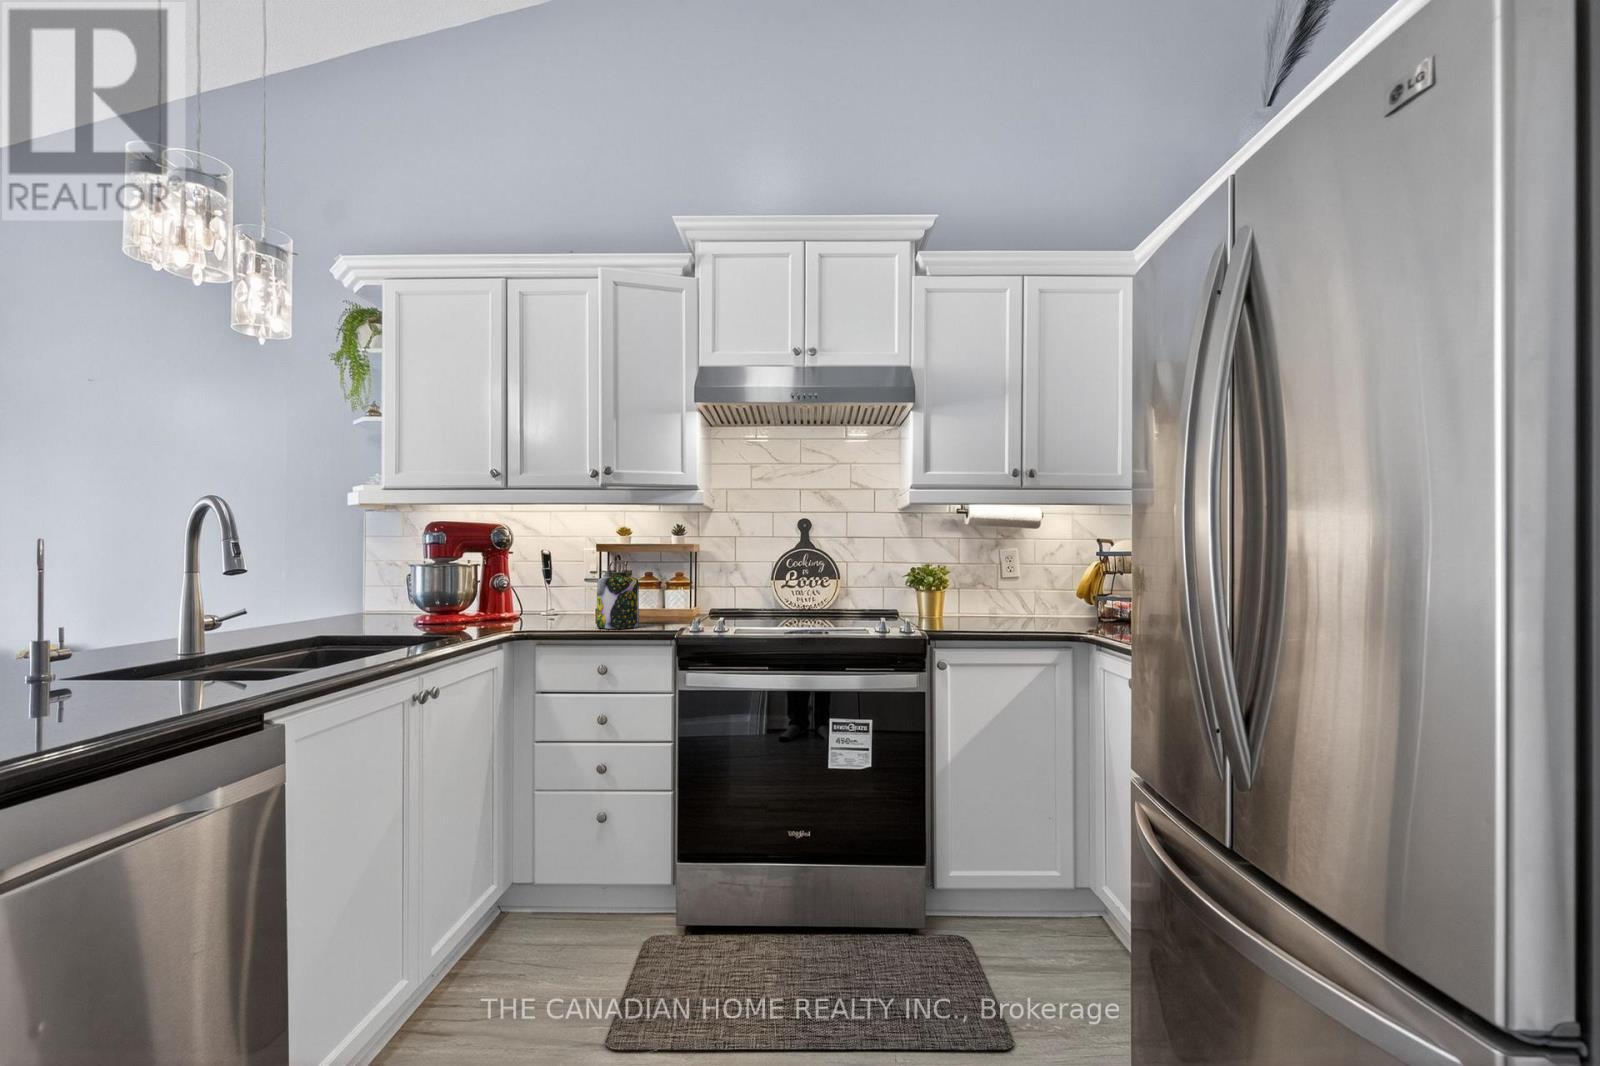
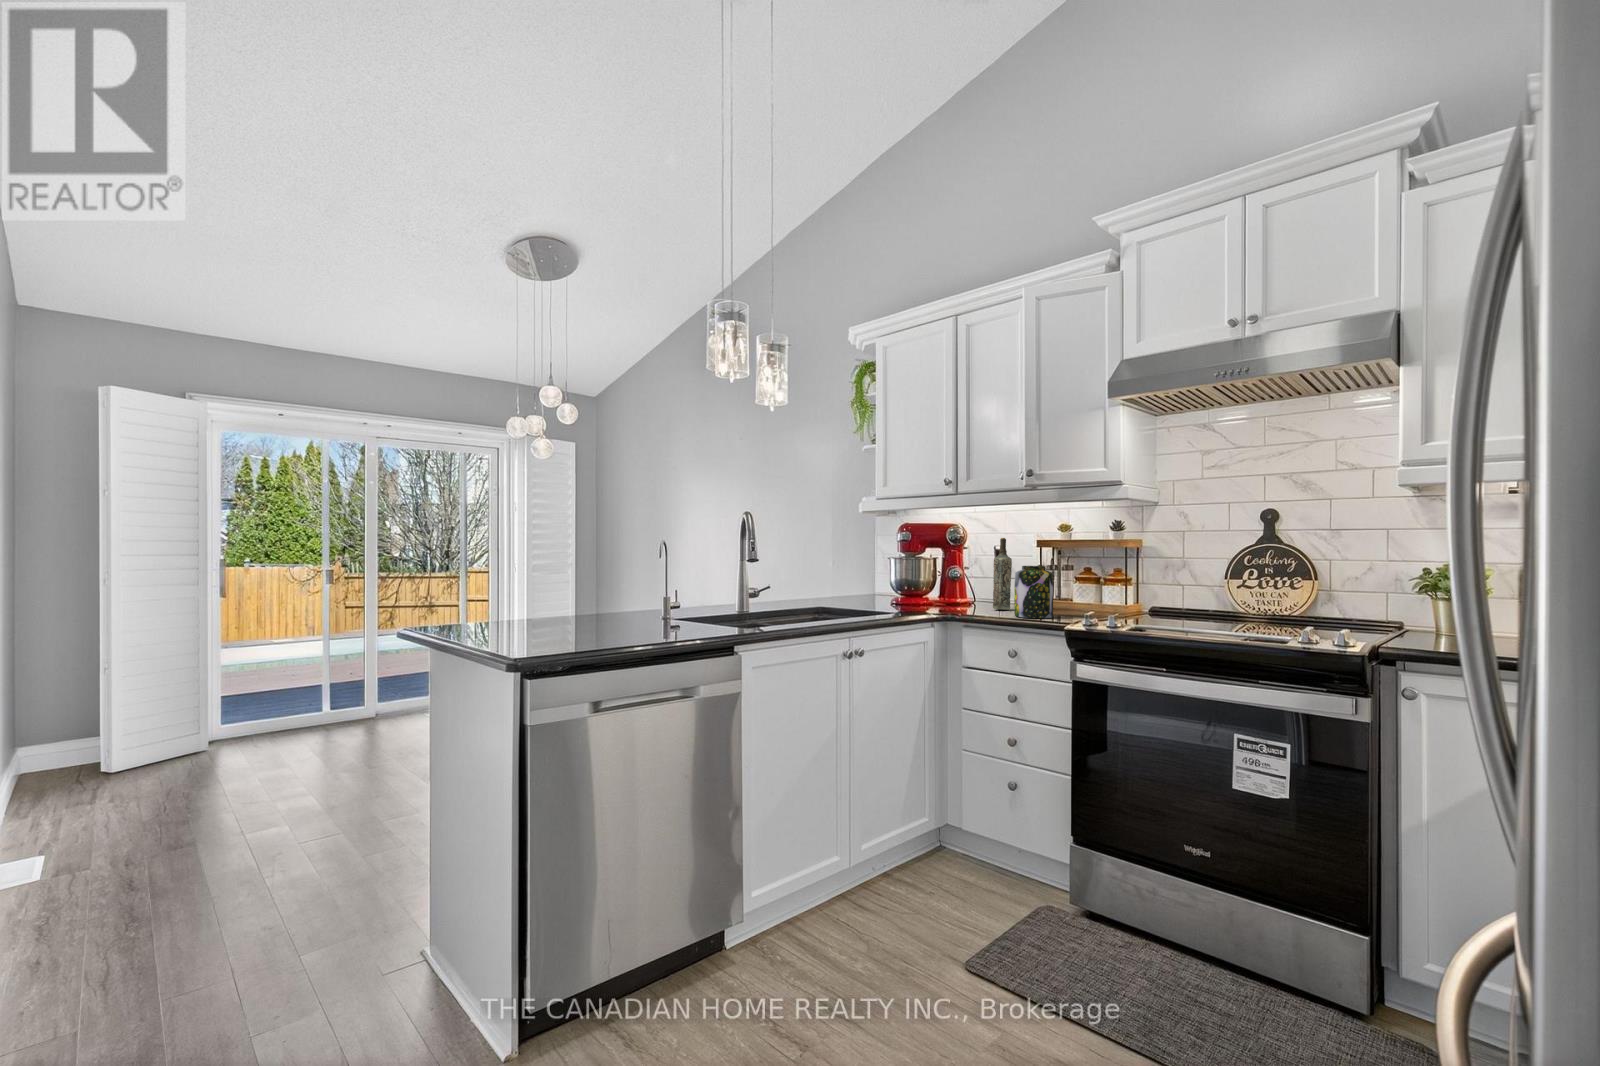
bottle: none [558,542,580,622] -> present [993,538,1012,610]

